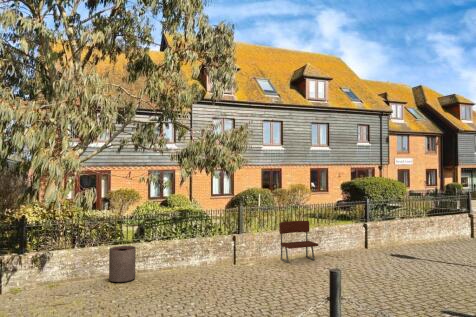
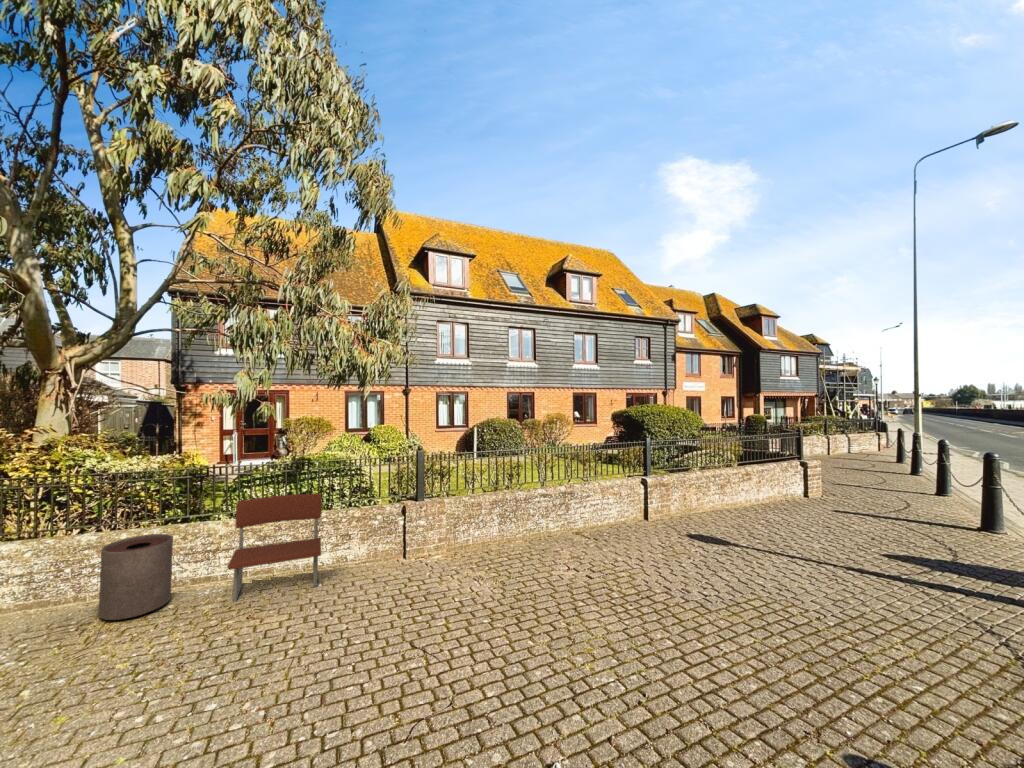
bench: present [279,221,318,263] -> present [228,493,322,602]

